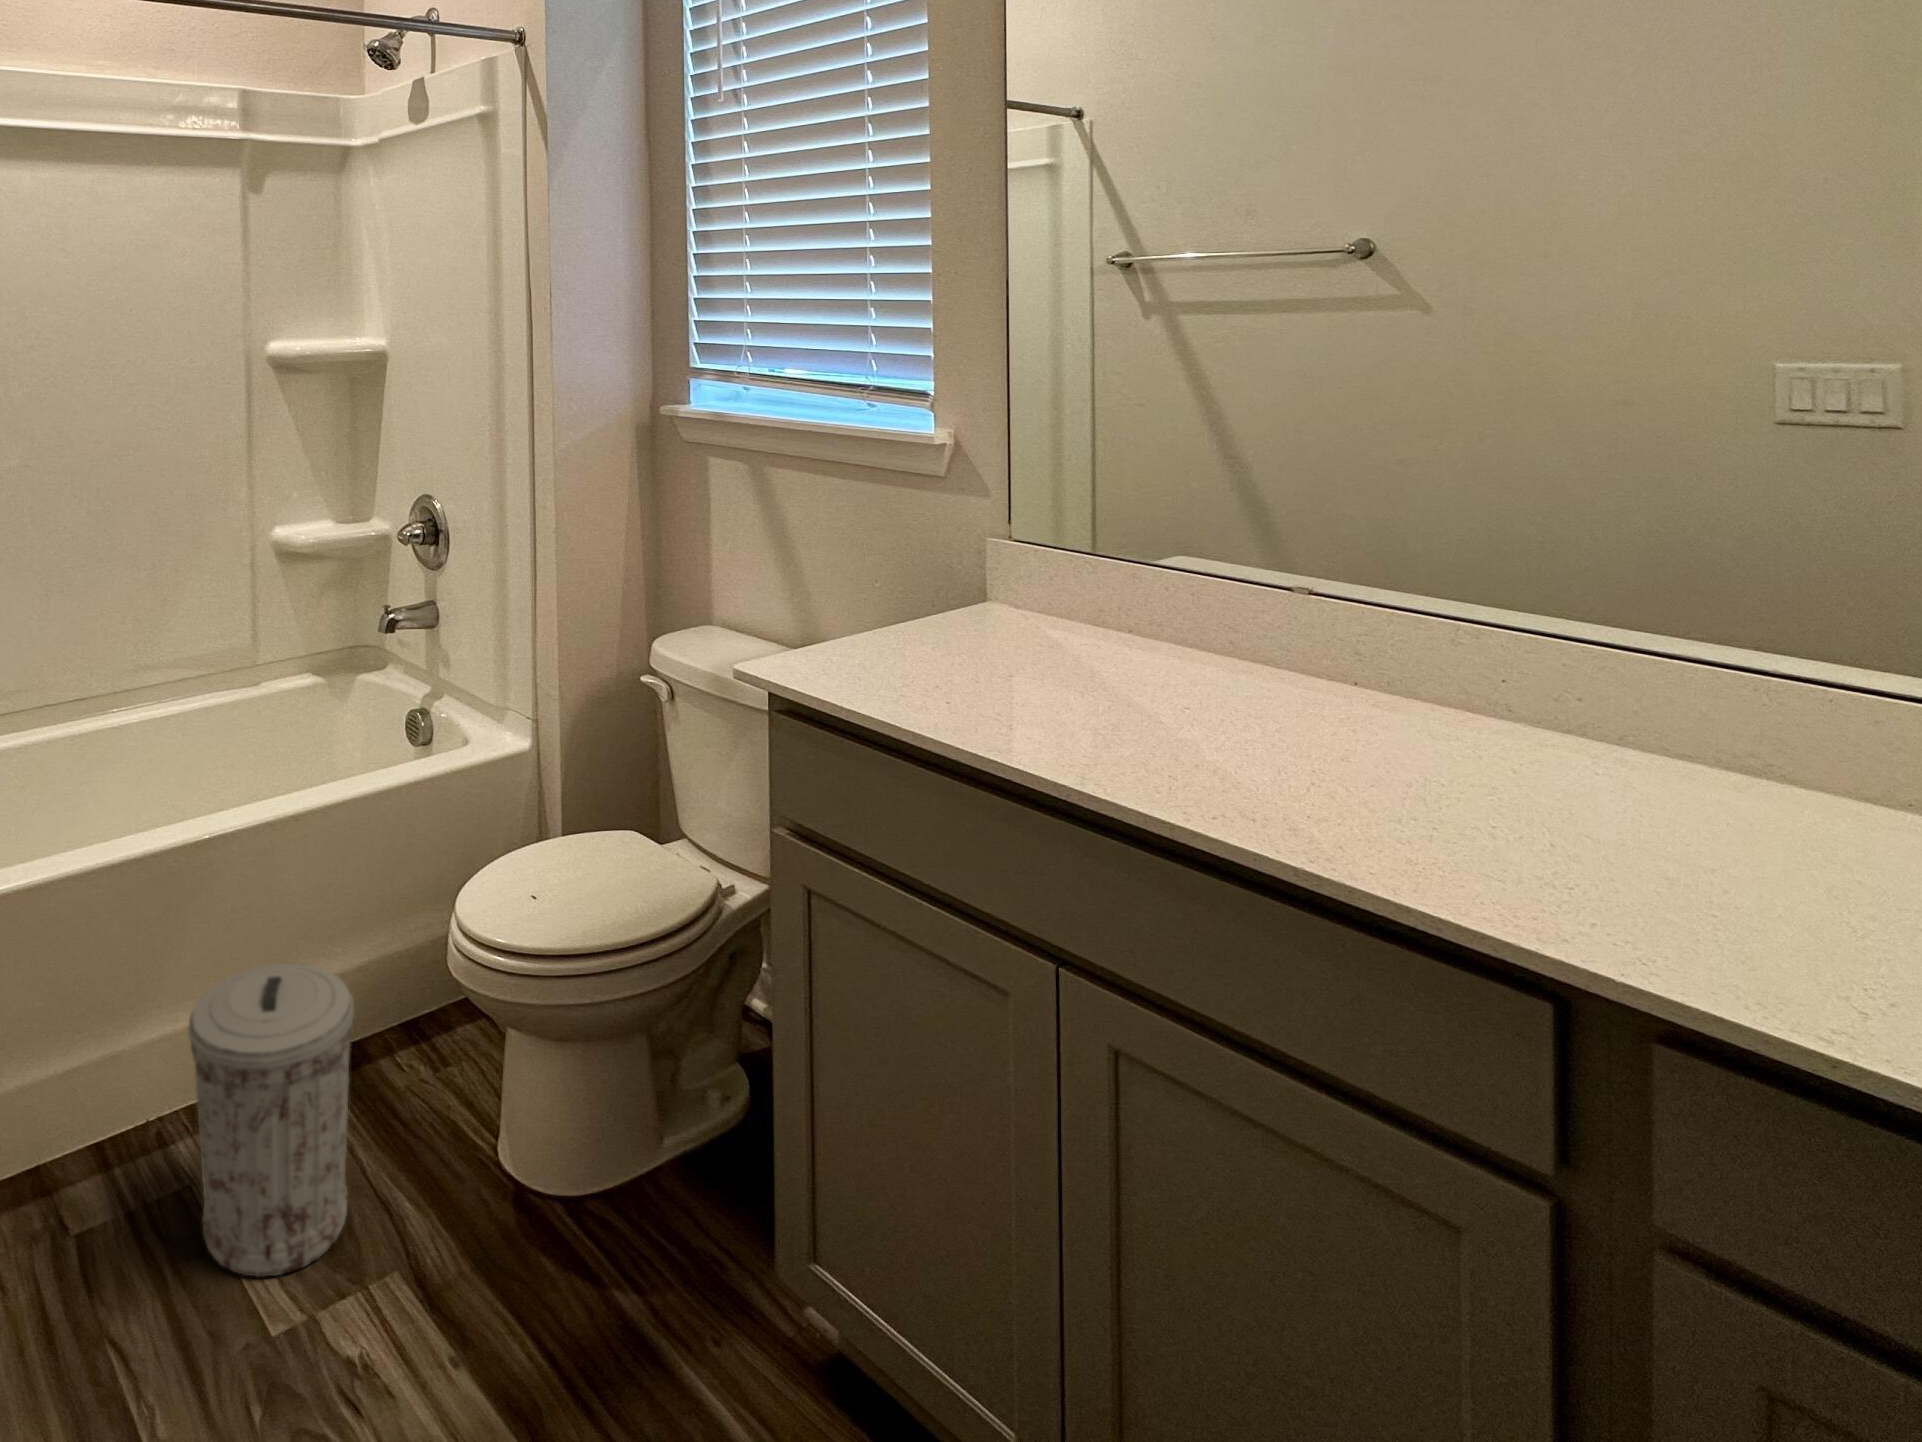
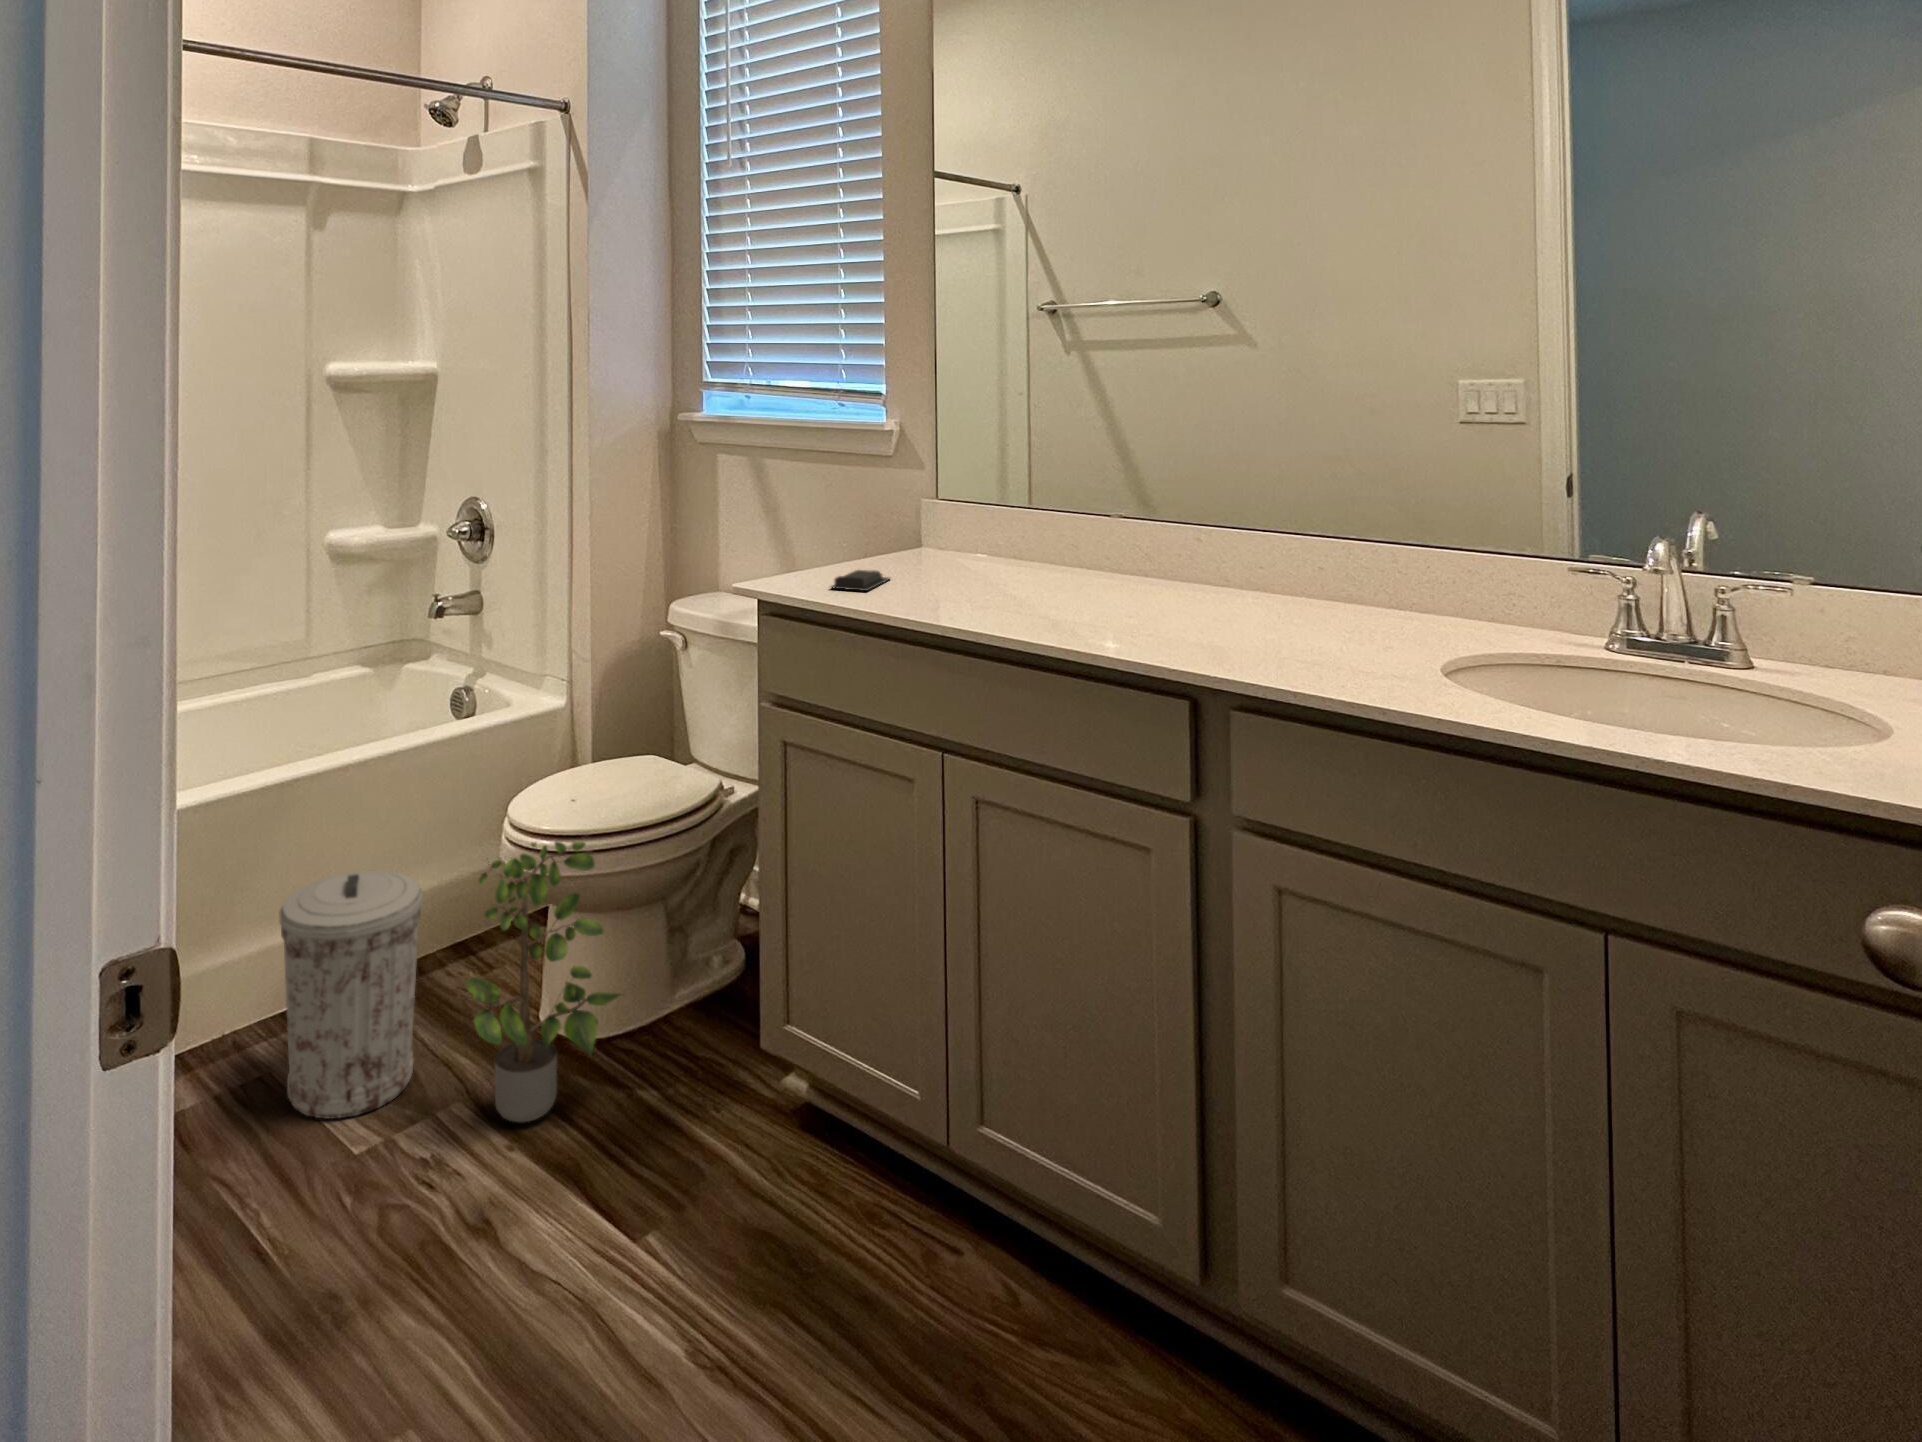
soap bar: none [869,651,955,692] -> present [831,570,890,591]
potted plant: none [402,962,600,1323] -> present [466,841,621,1122]

